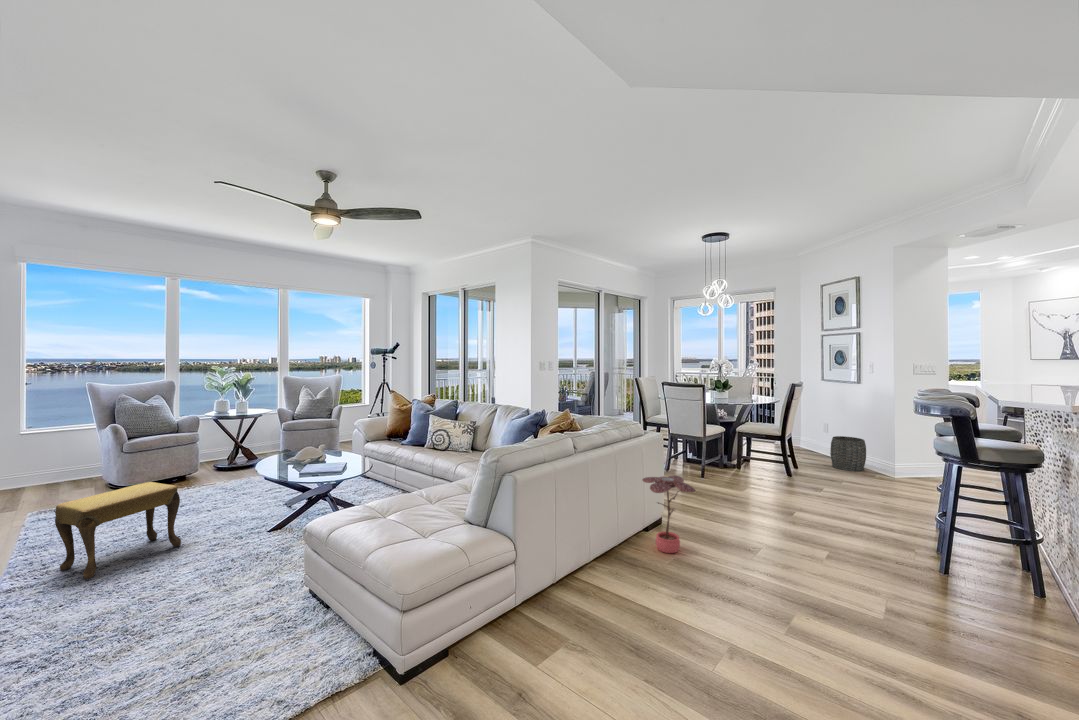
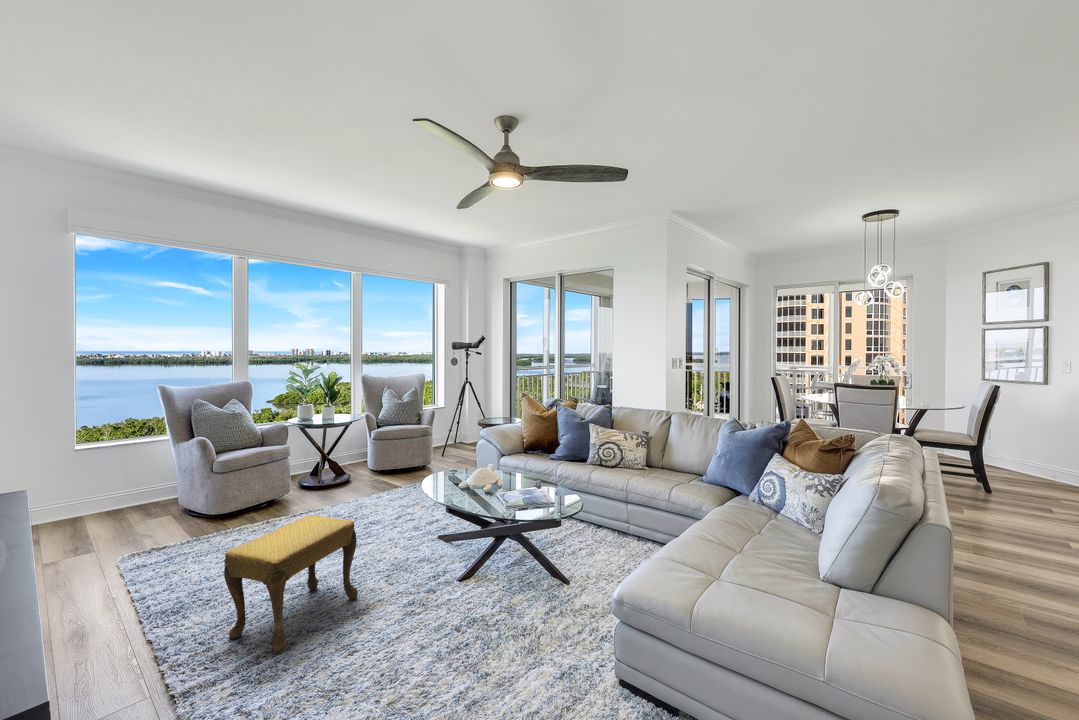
woven basket: present [830,436,866,471] -> none [1013,446,1062,486]
potted plant: present [642,476,695,553] -> none [936,502,1031,602]

